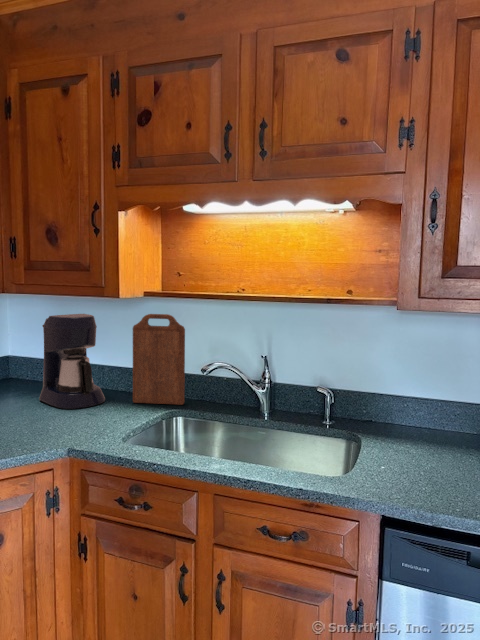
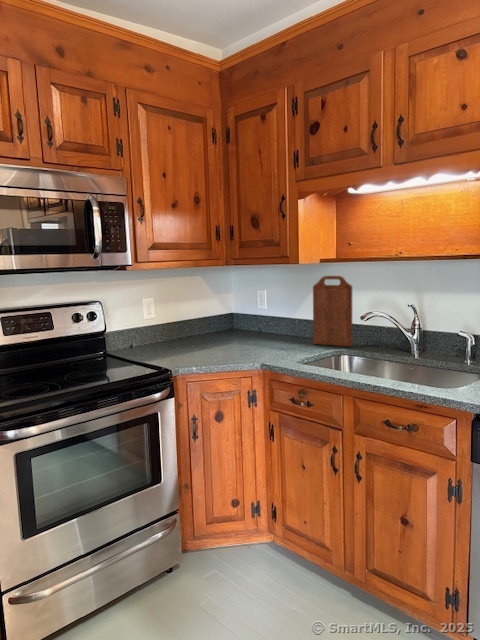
coffee maker: present [39,314,105,409] -> none [249,278,294,345]

